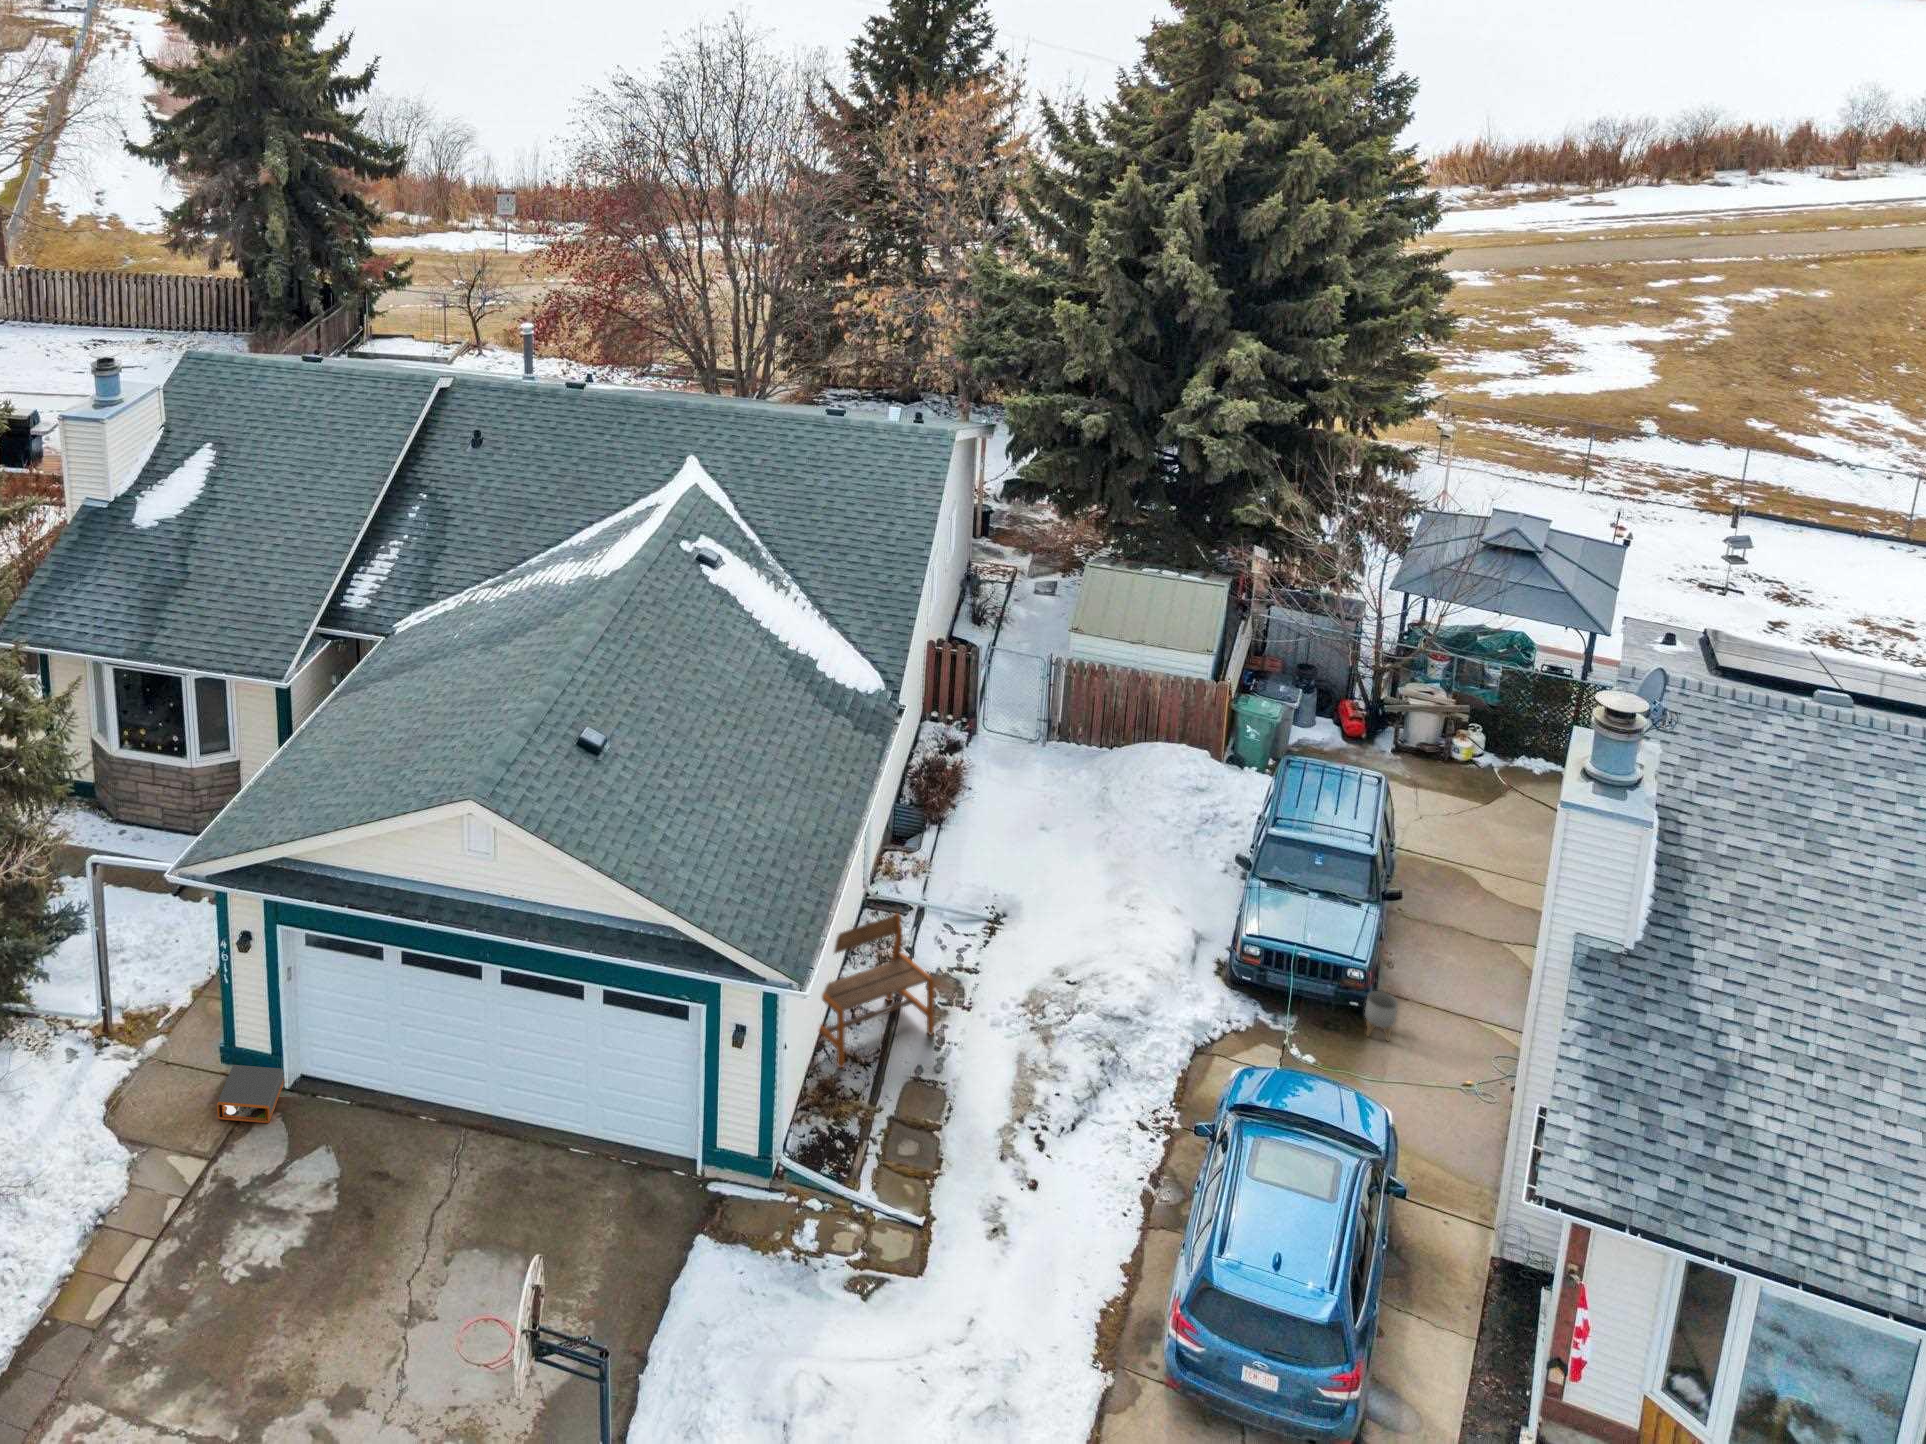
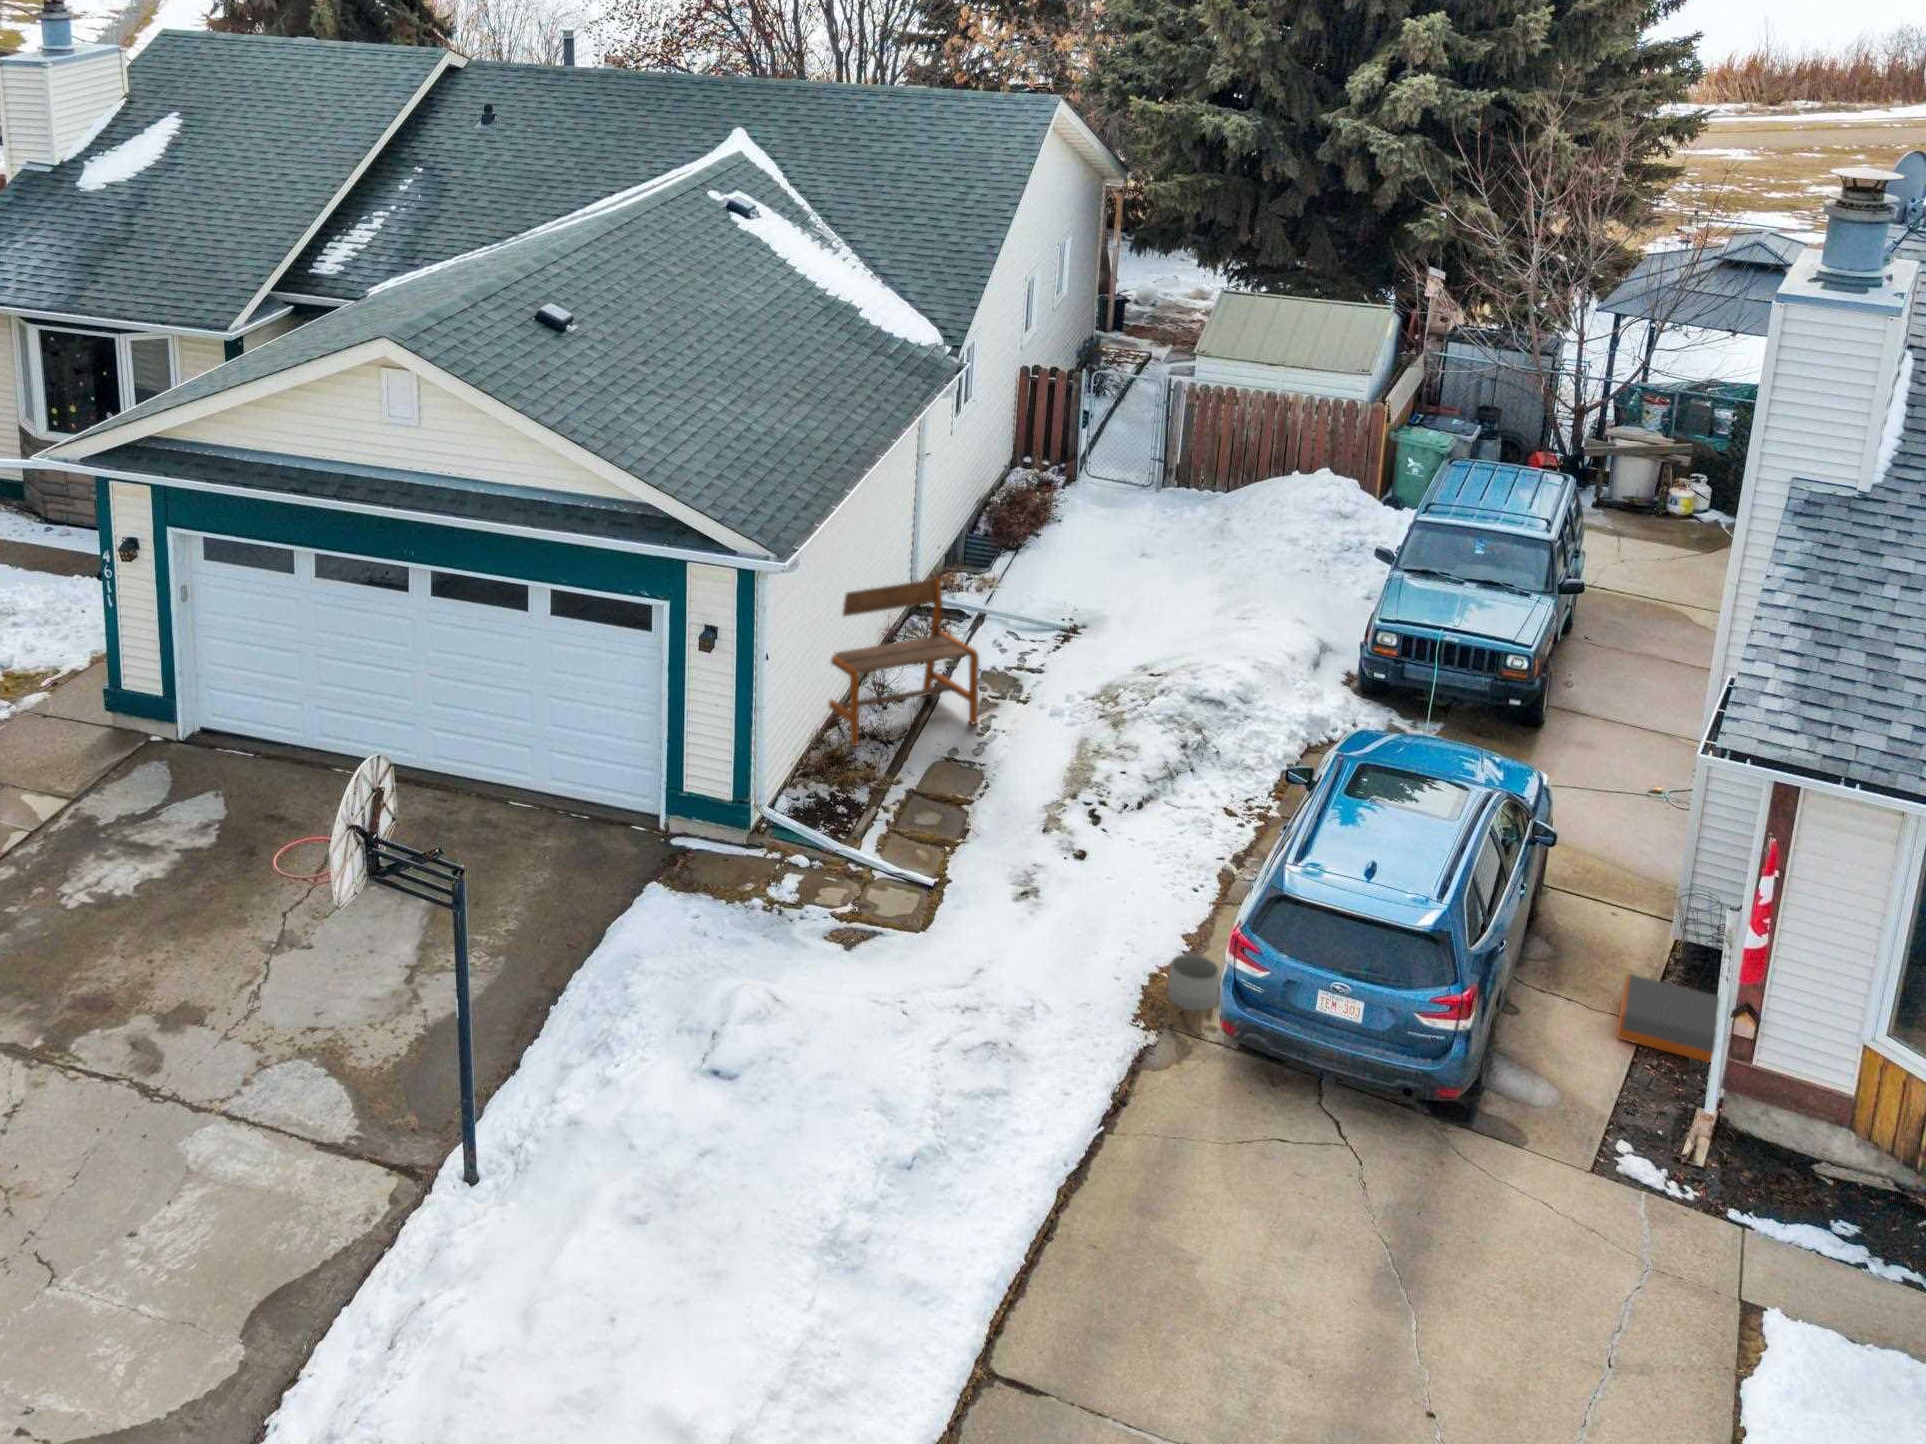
planter: present [1365,991,1398,1041] -> present [1167,954,1219,1035]
storage box: present [217,1065,284,1123] -> present [1617,974,1719,1062]

